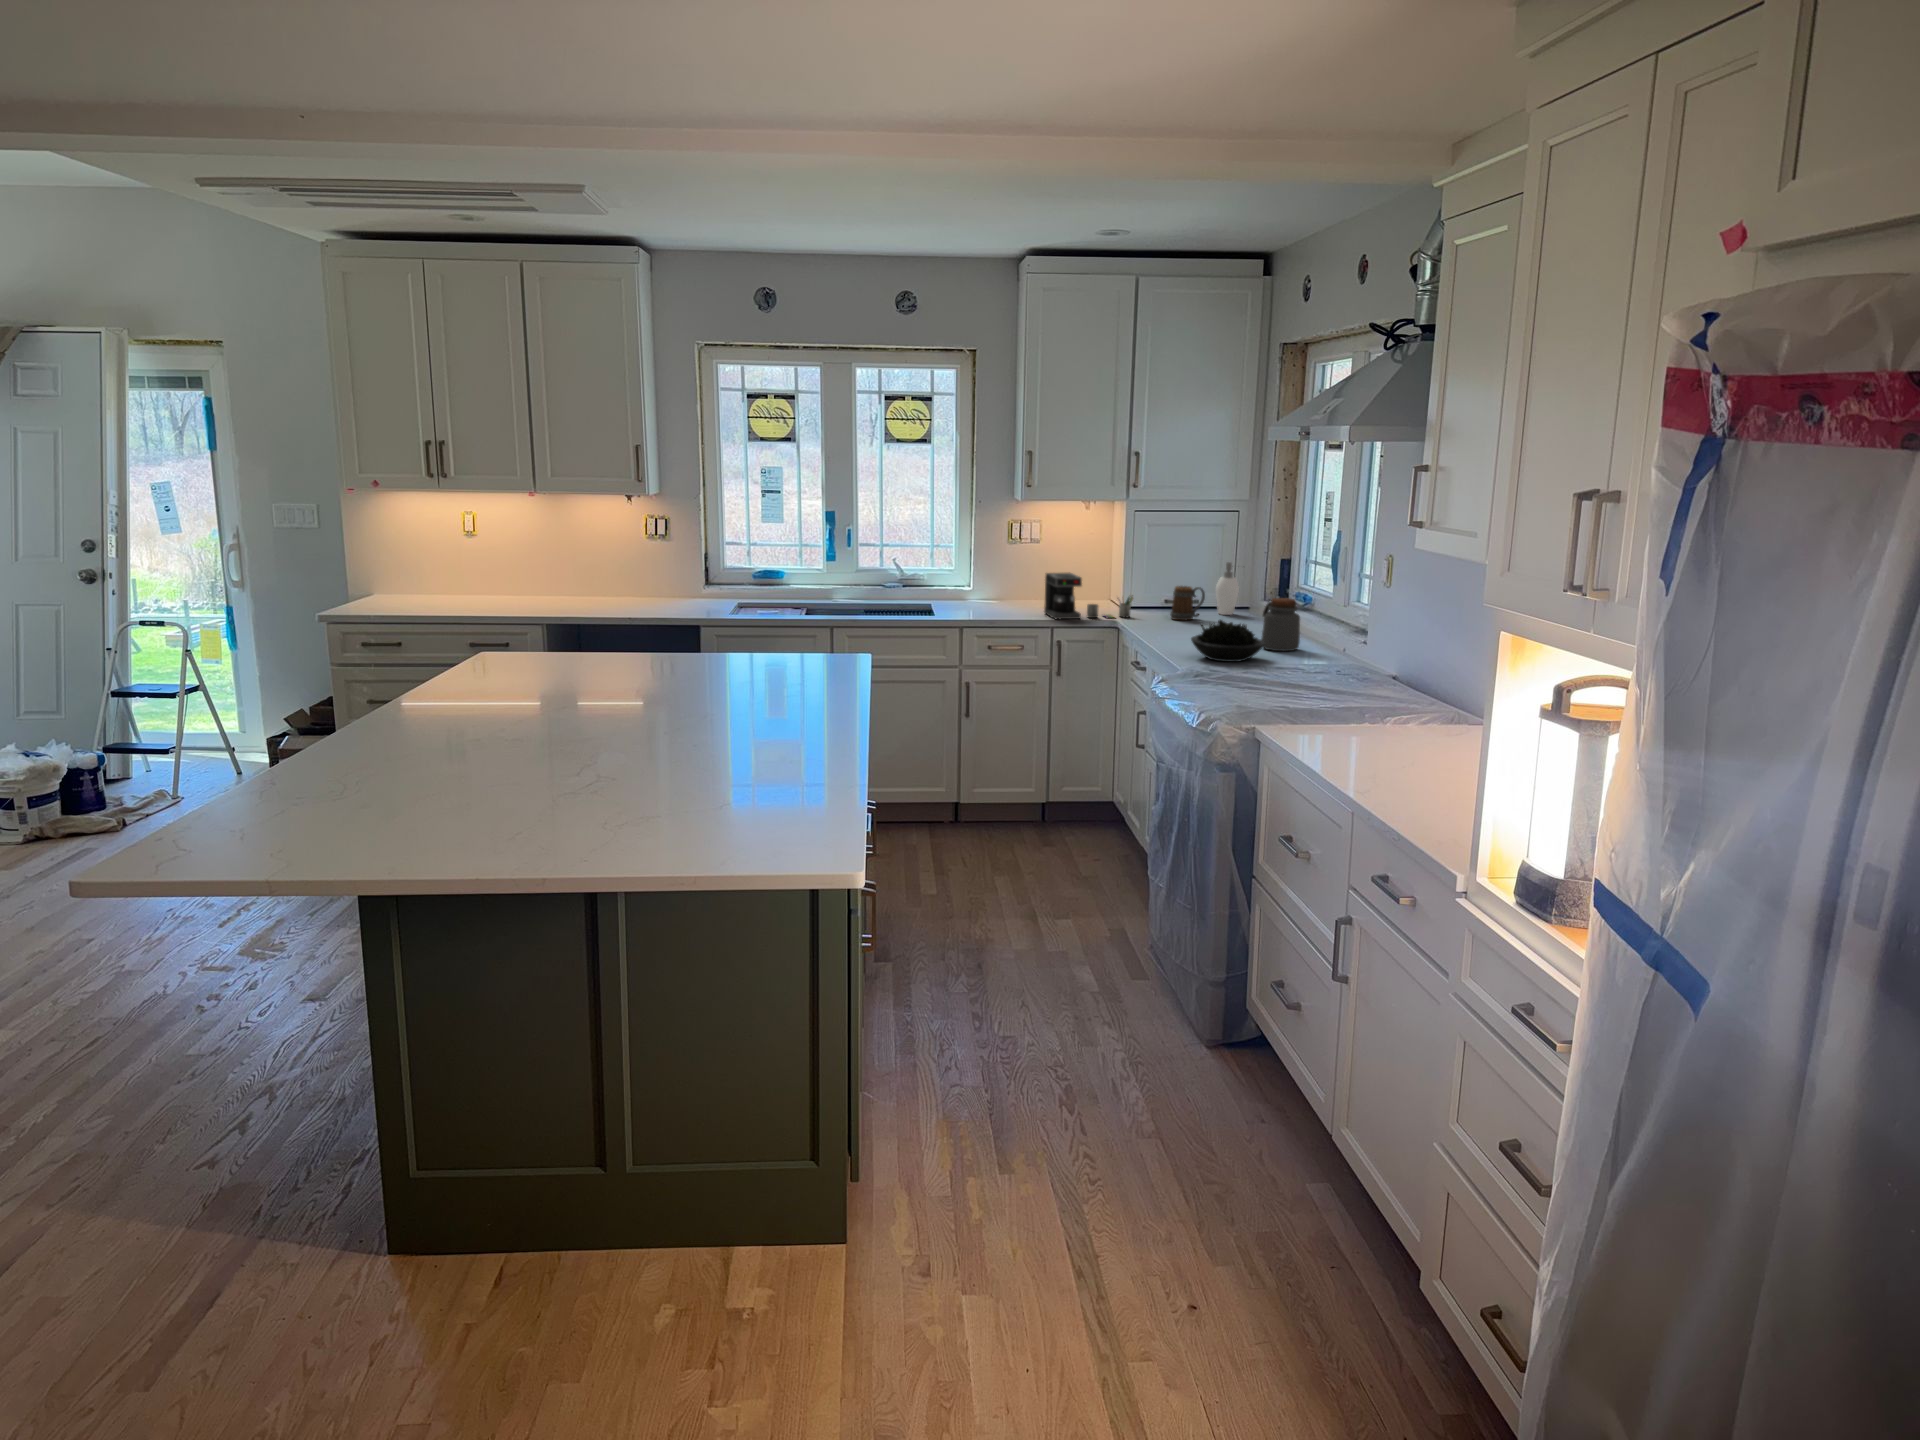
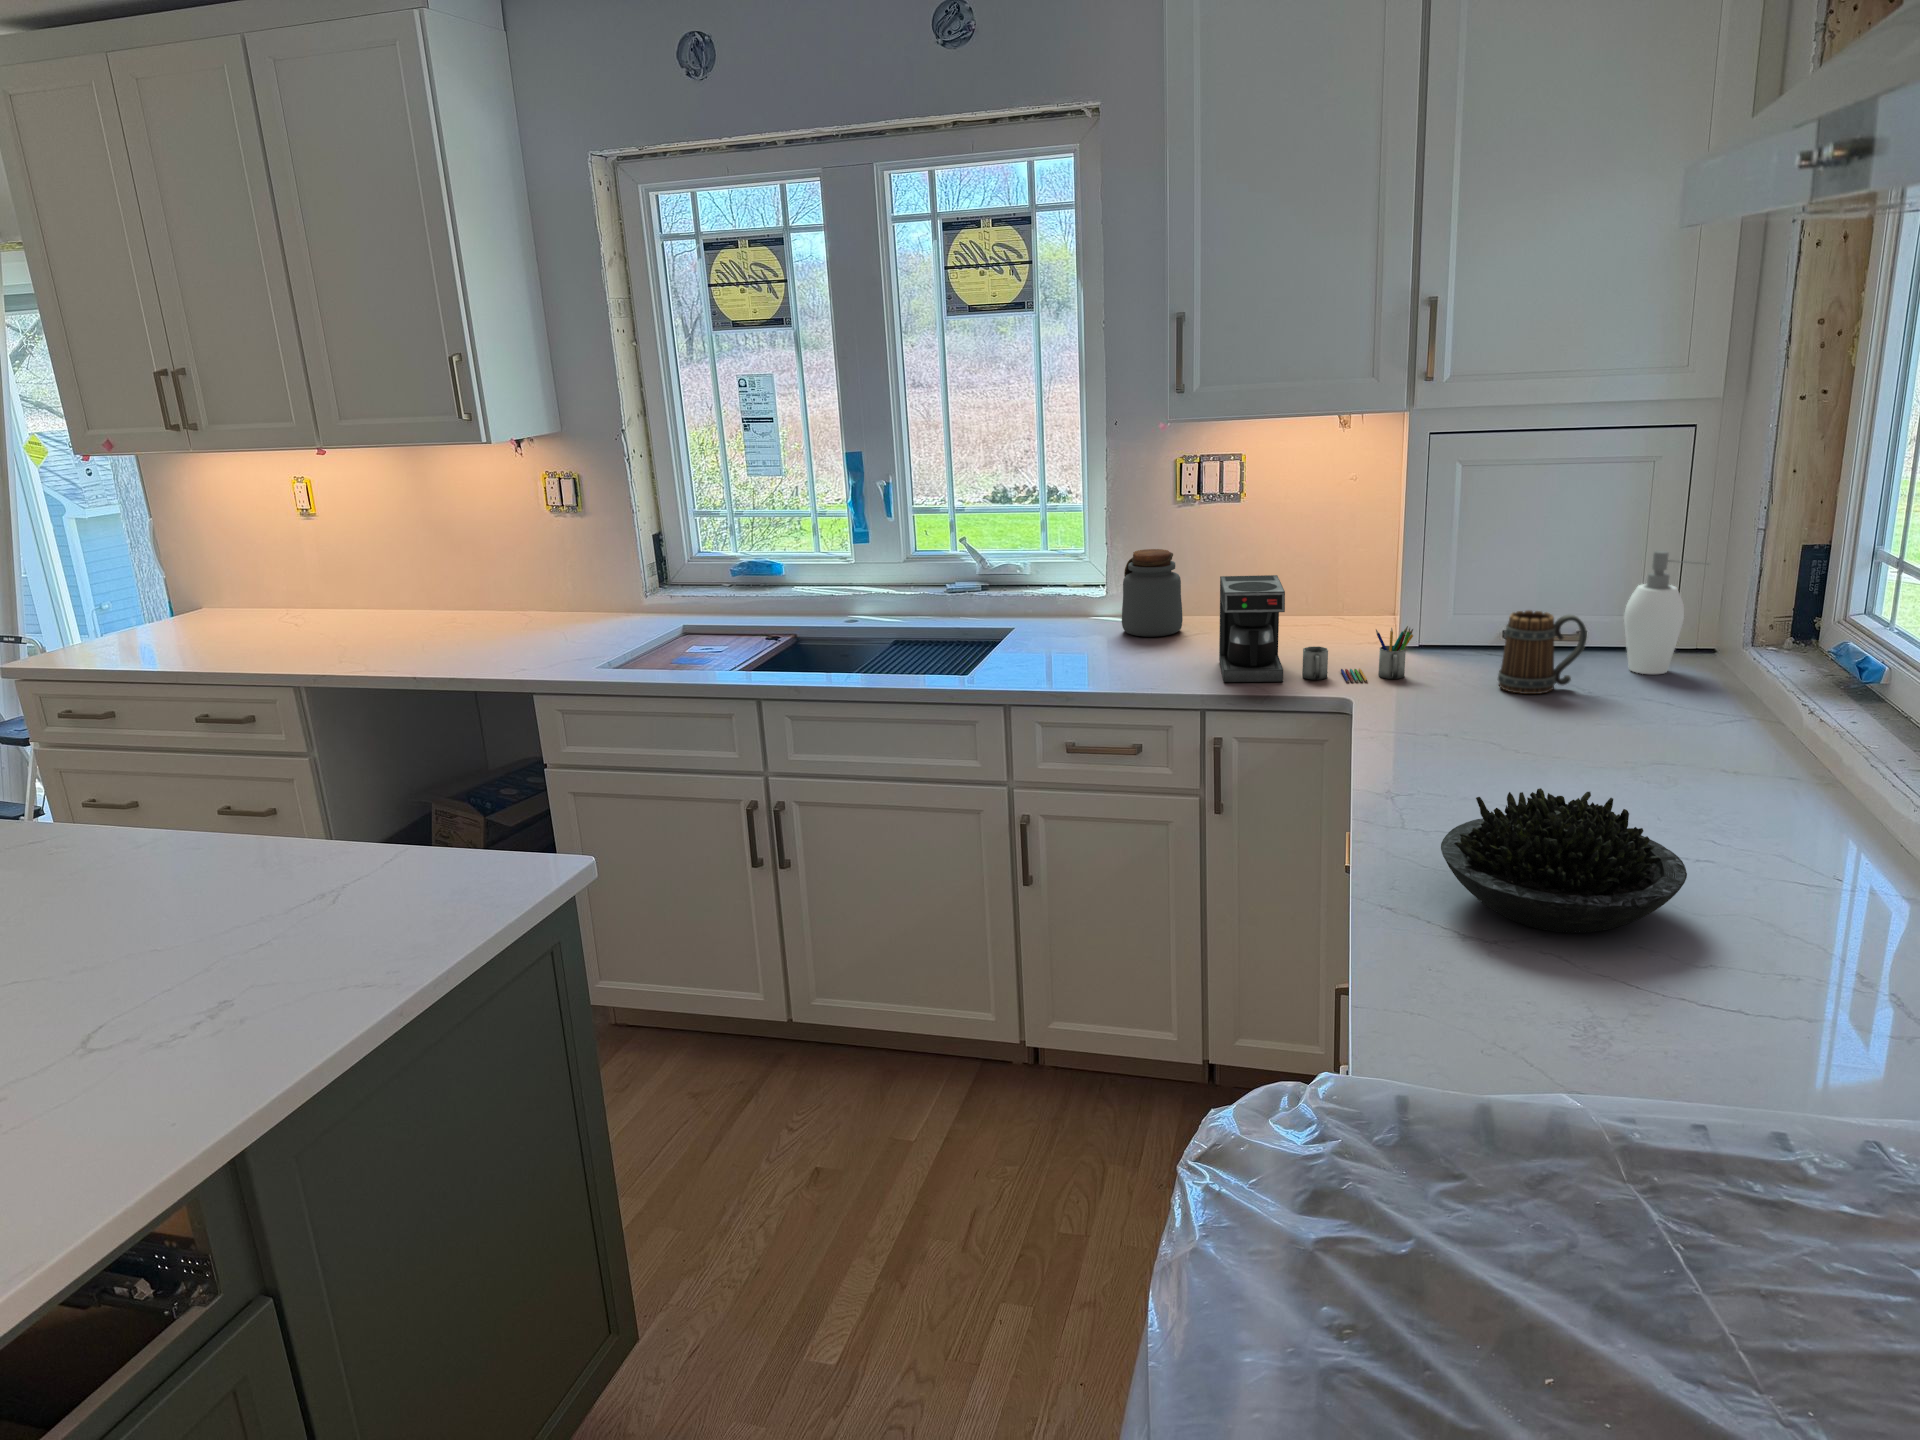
jar: present [1261,598,1300,651] -> present [1122,549,1183,637]

